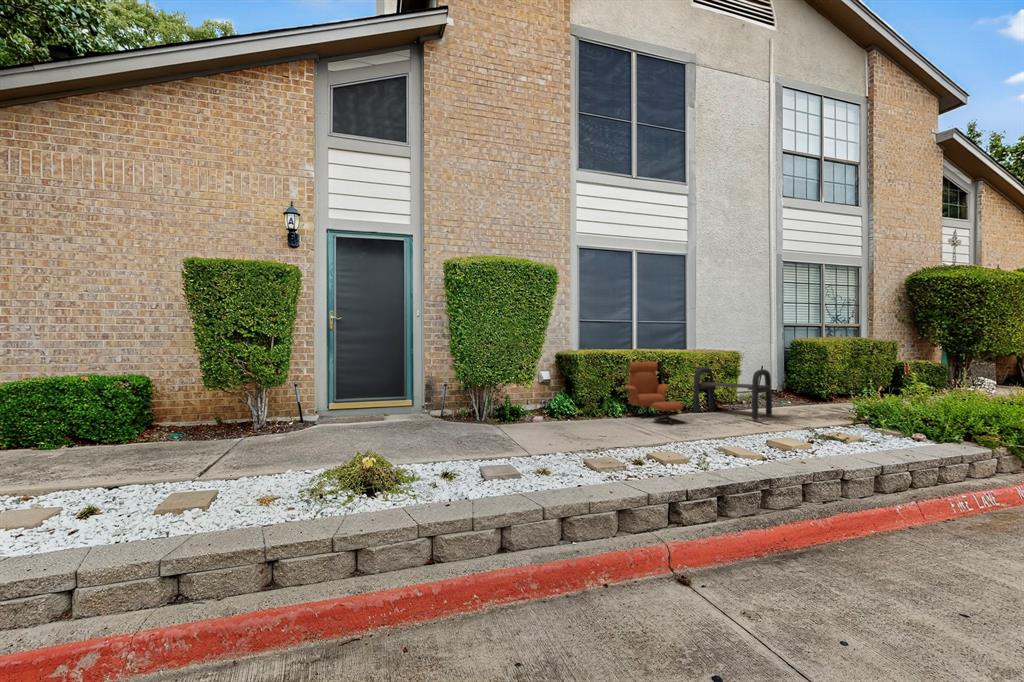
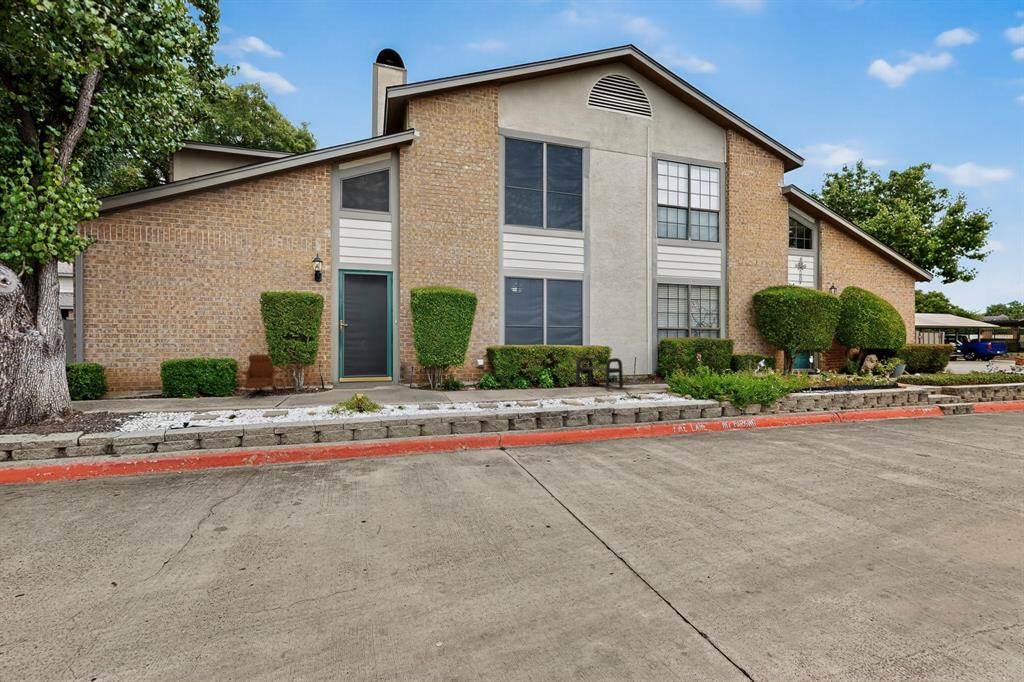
lounge chair: present [624,362,684,424] -> present [242,355,279,398]

